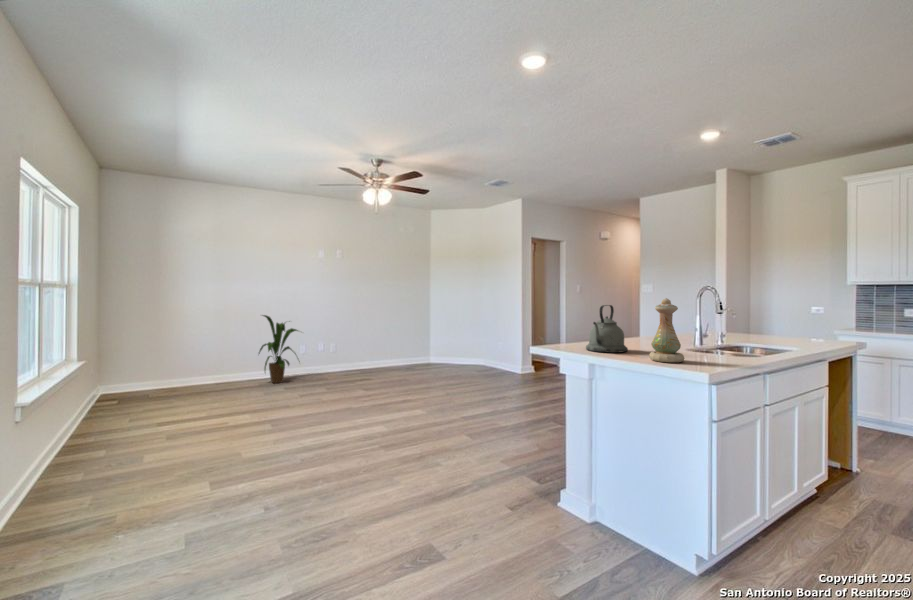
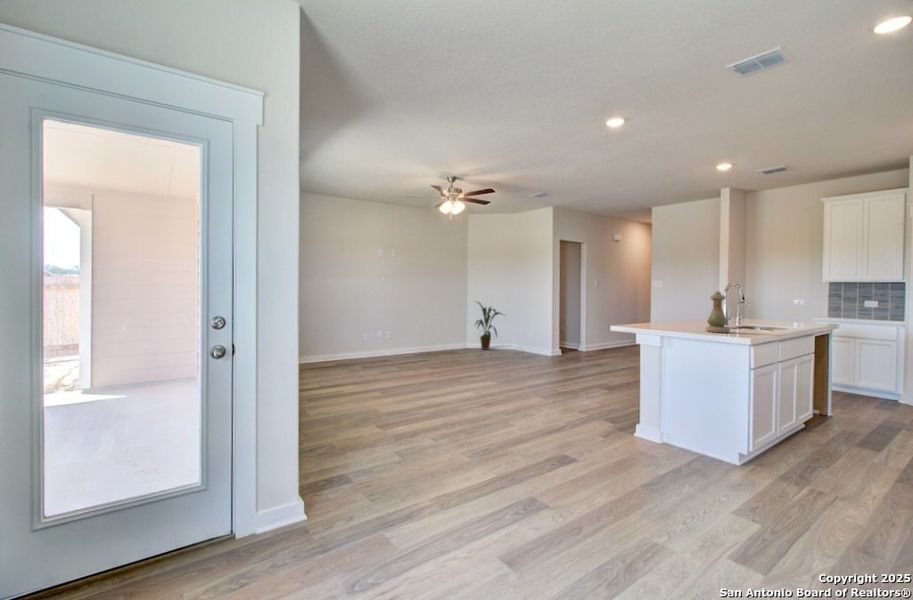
kettle: present [586,305,628,353] -> none [654,296,685,328]
house plant: present [259,315,300,383] -> present [476,303,501,350]

